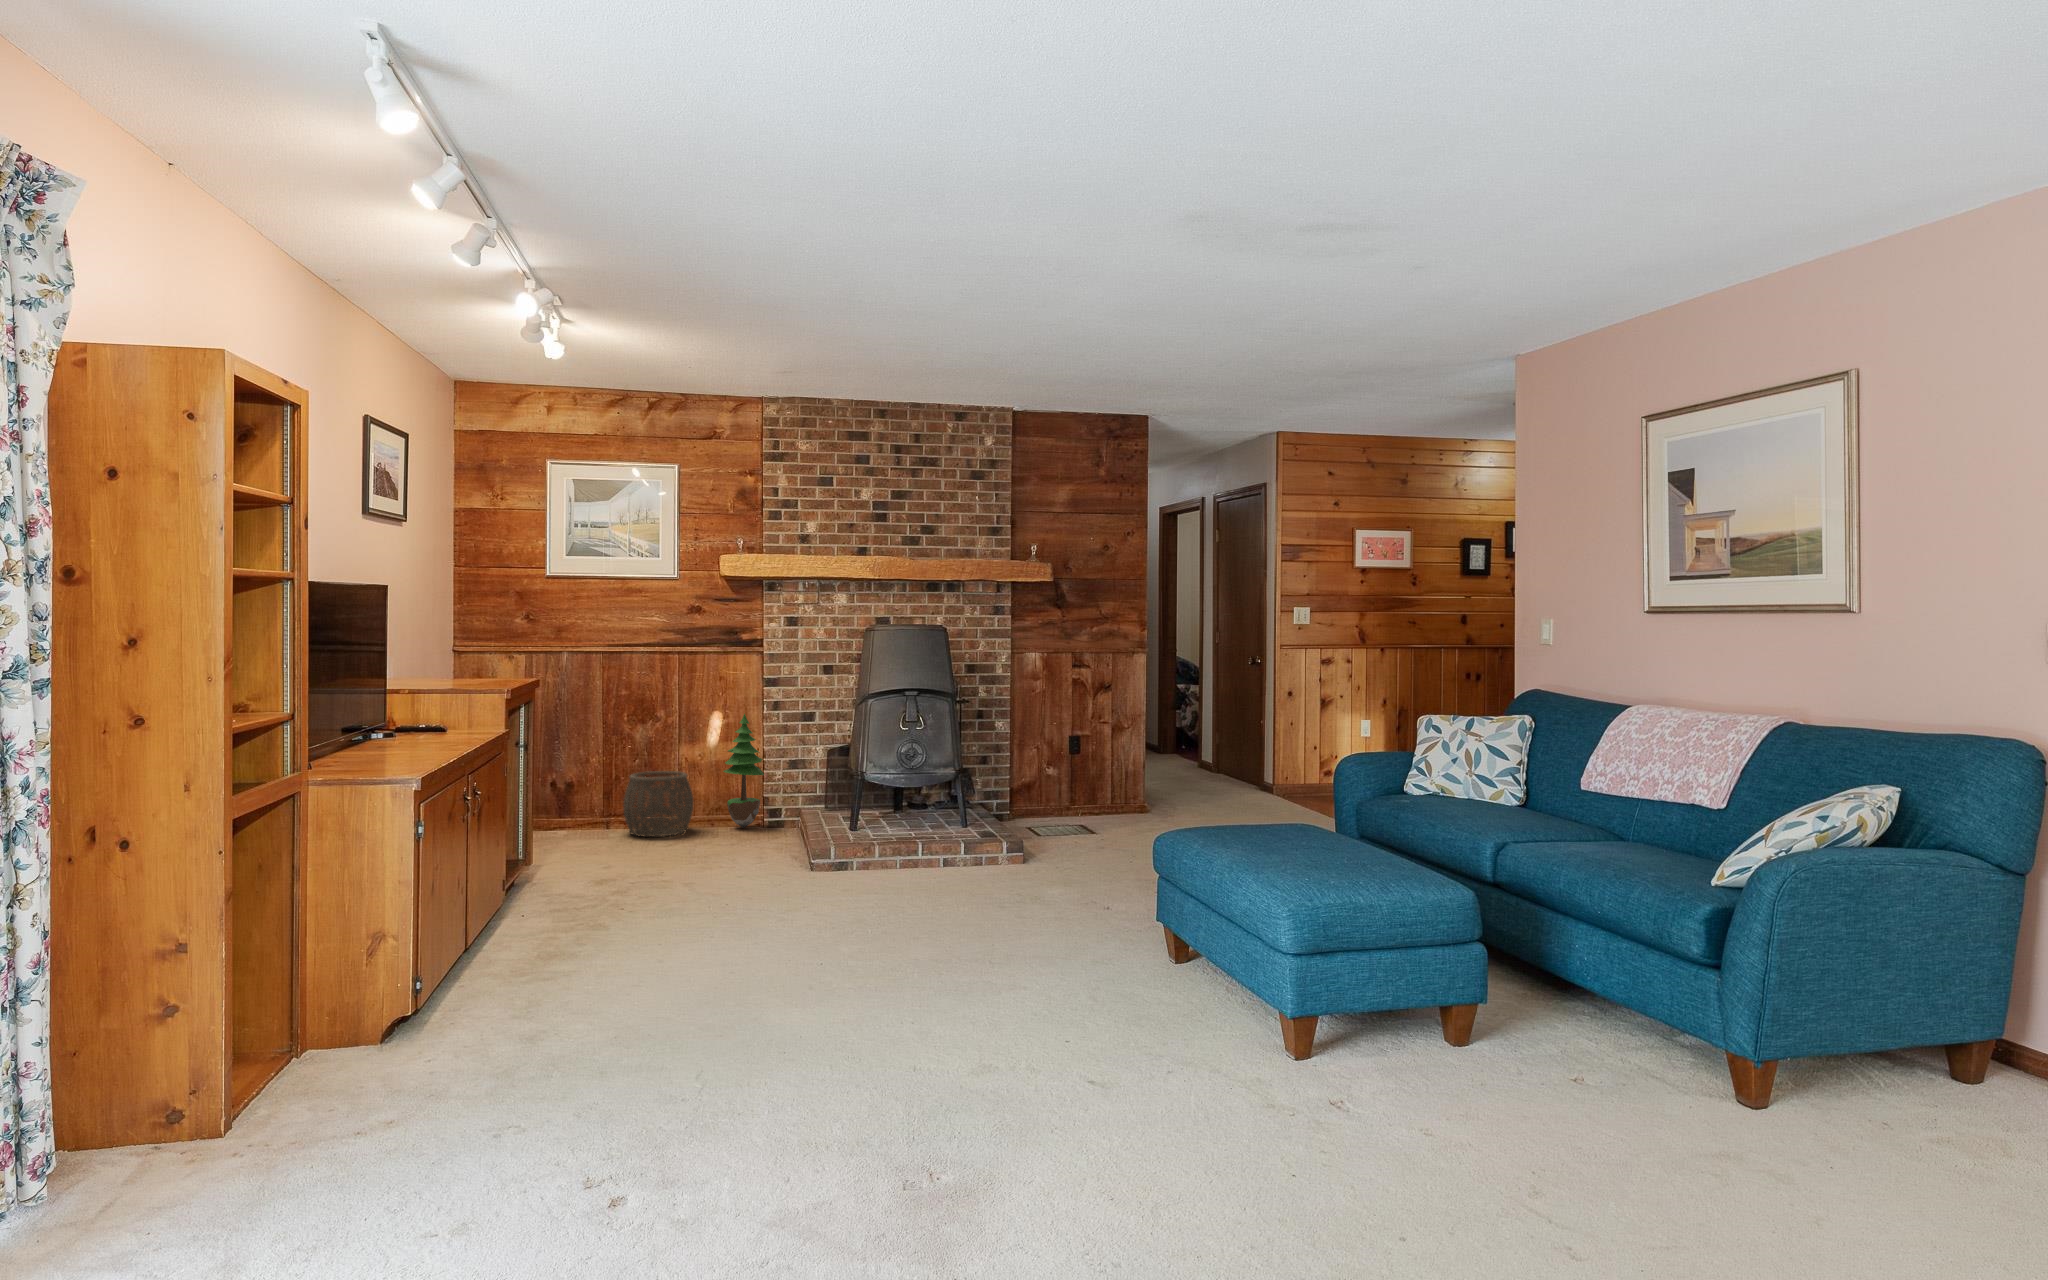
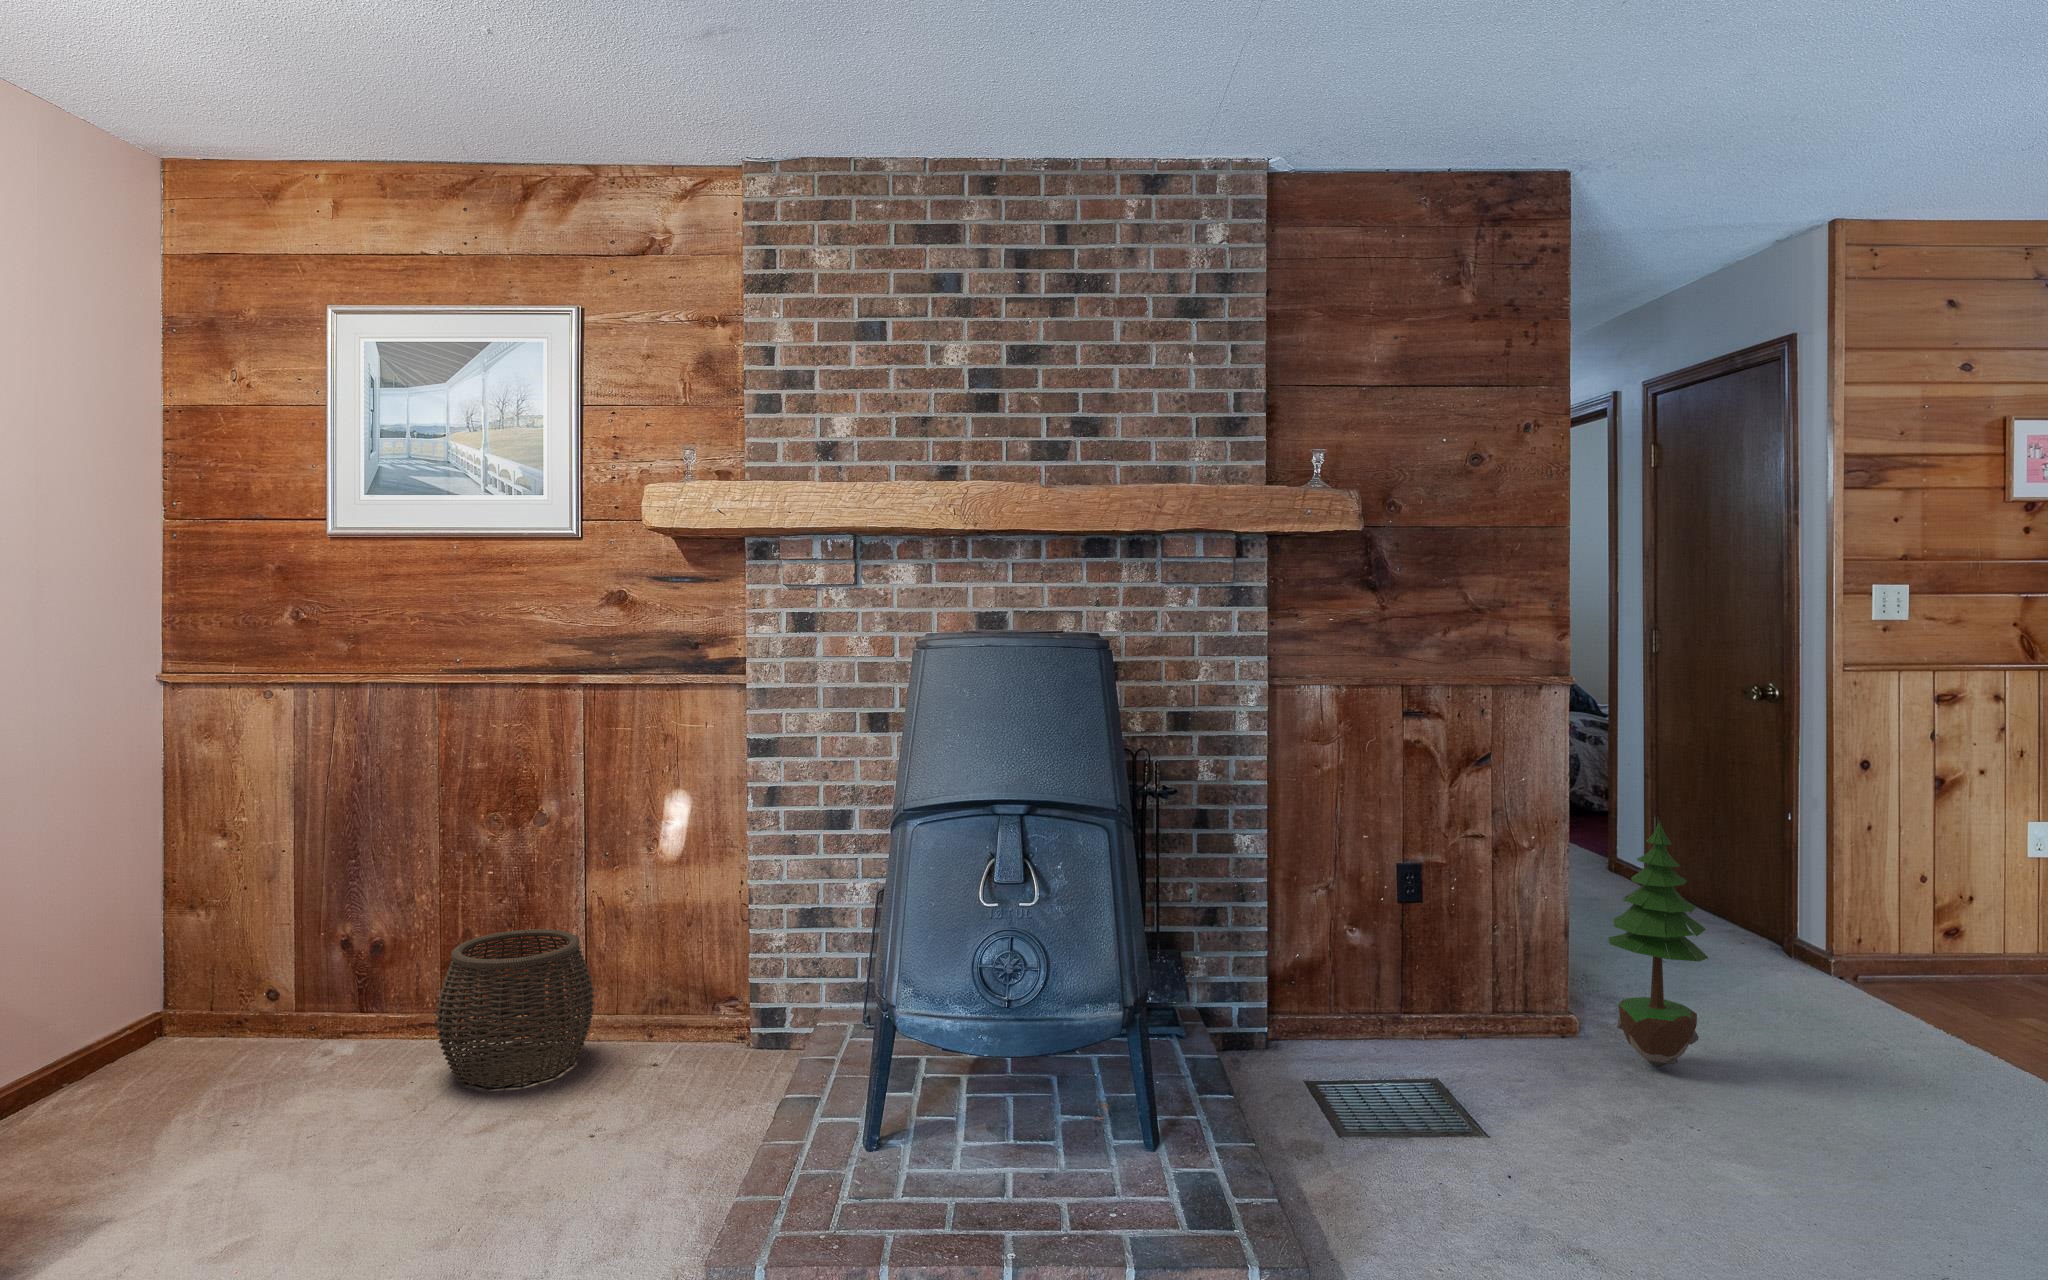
potted tree: present [723,714,764,828] -> present [1609,822,1708,1067]

